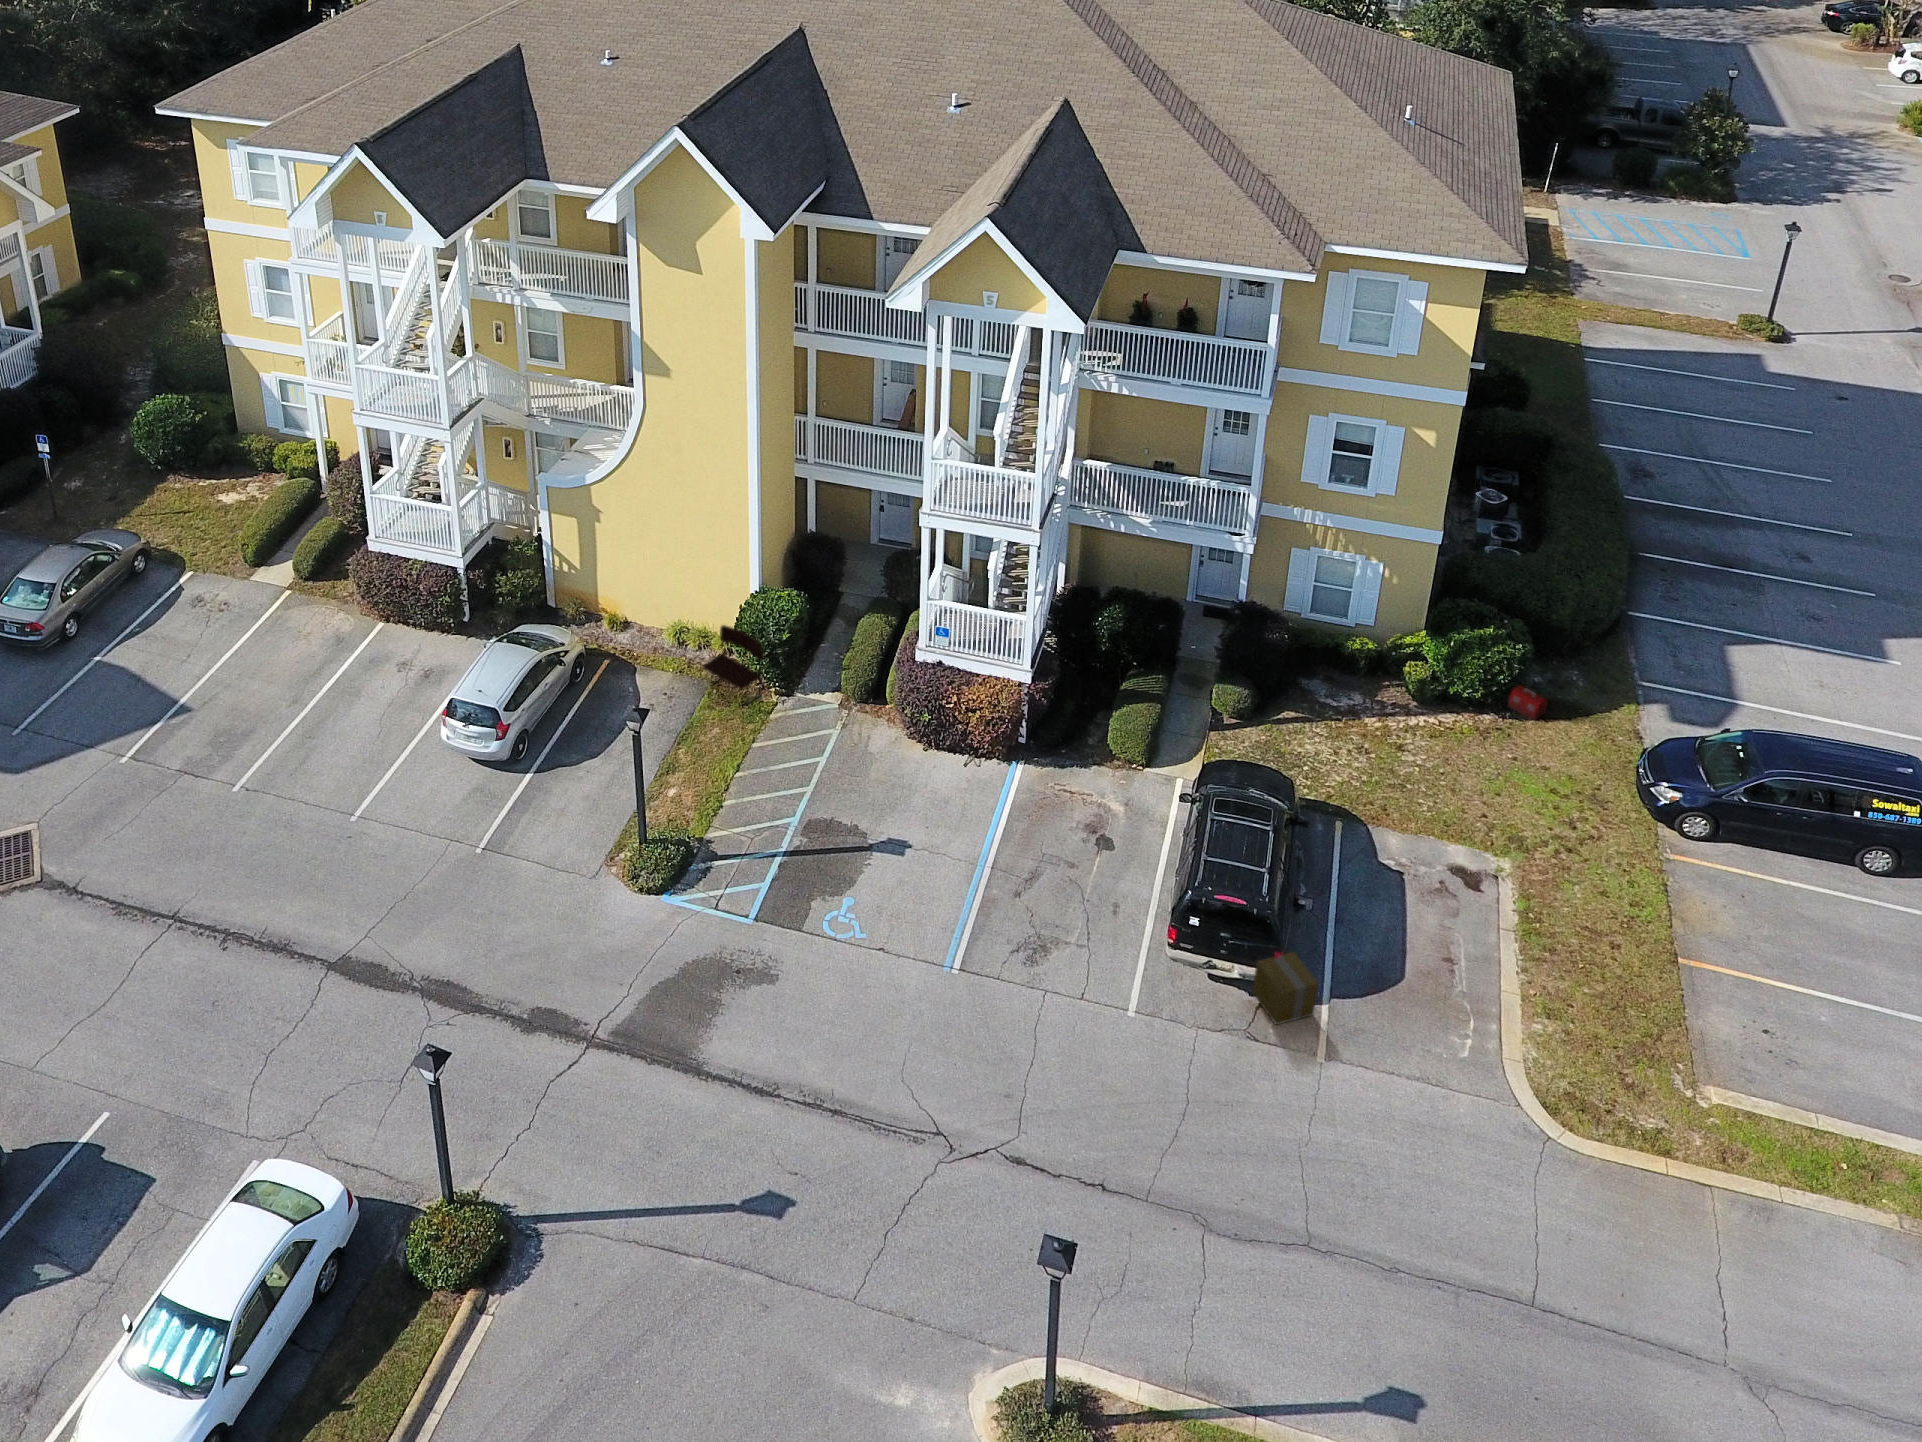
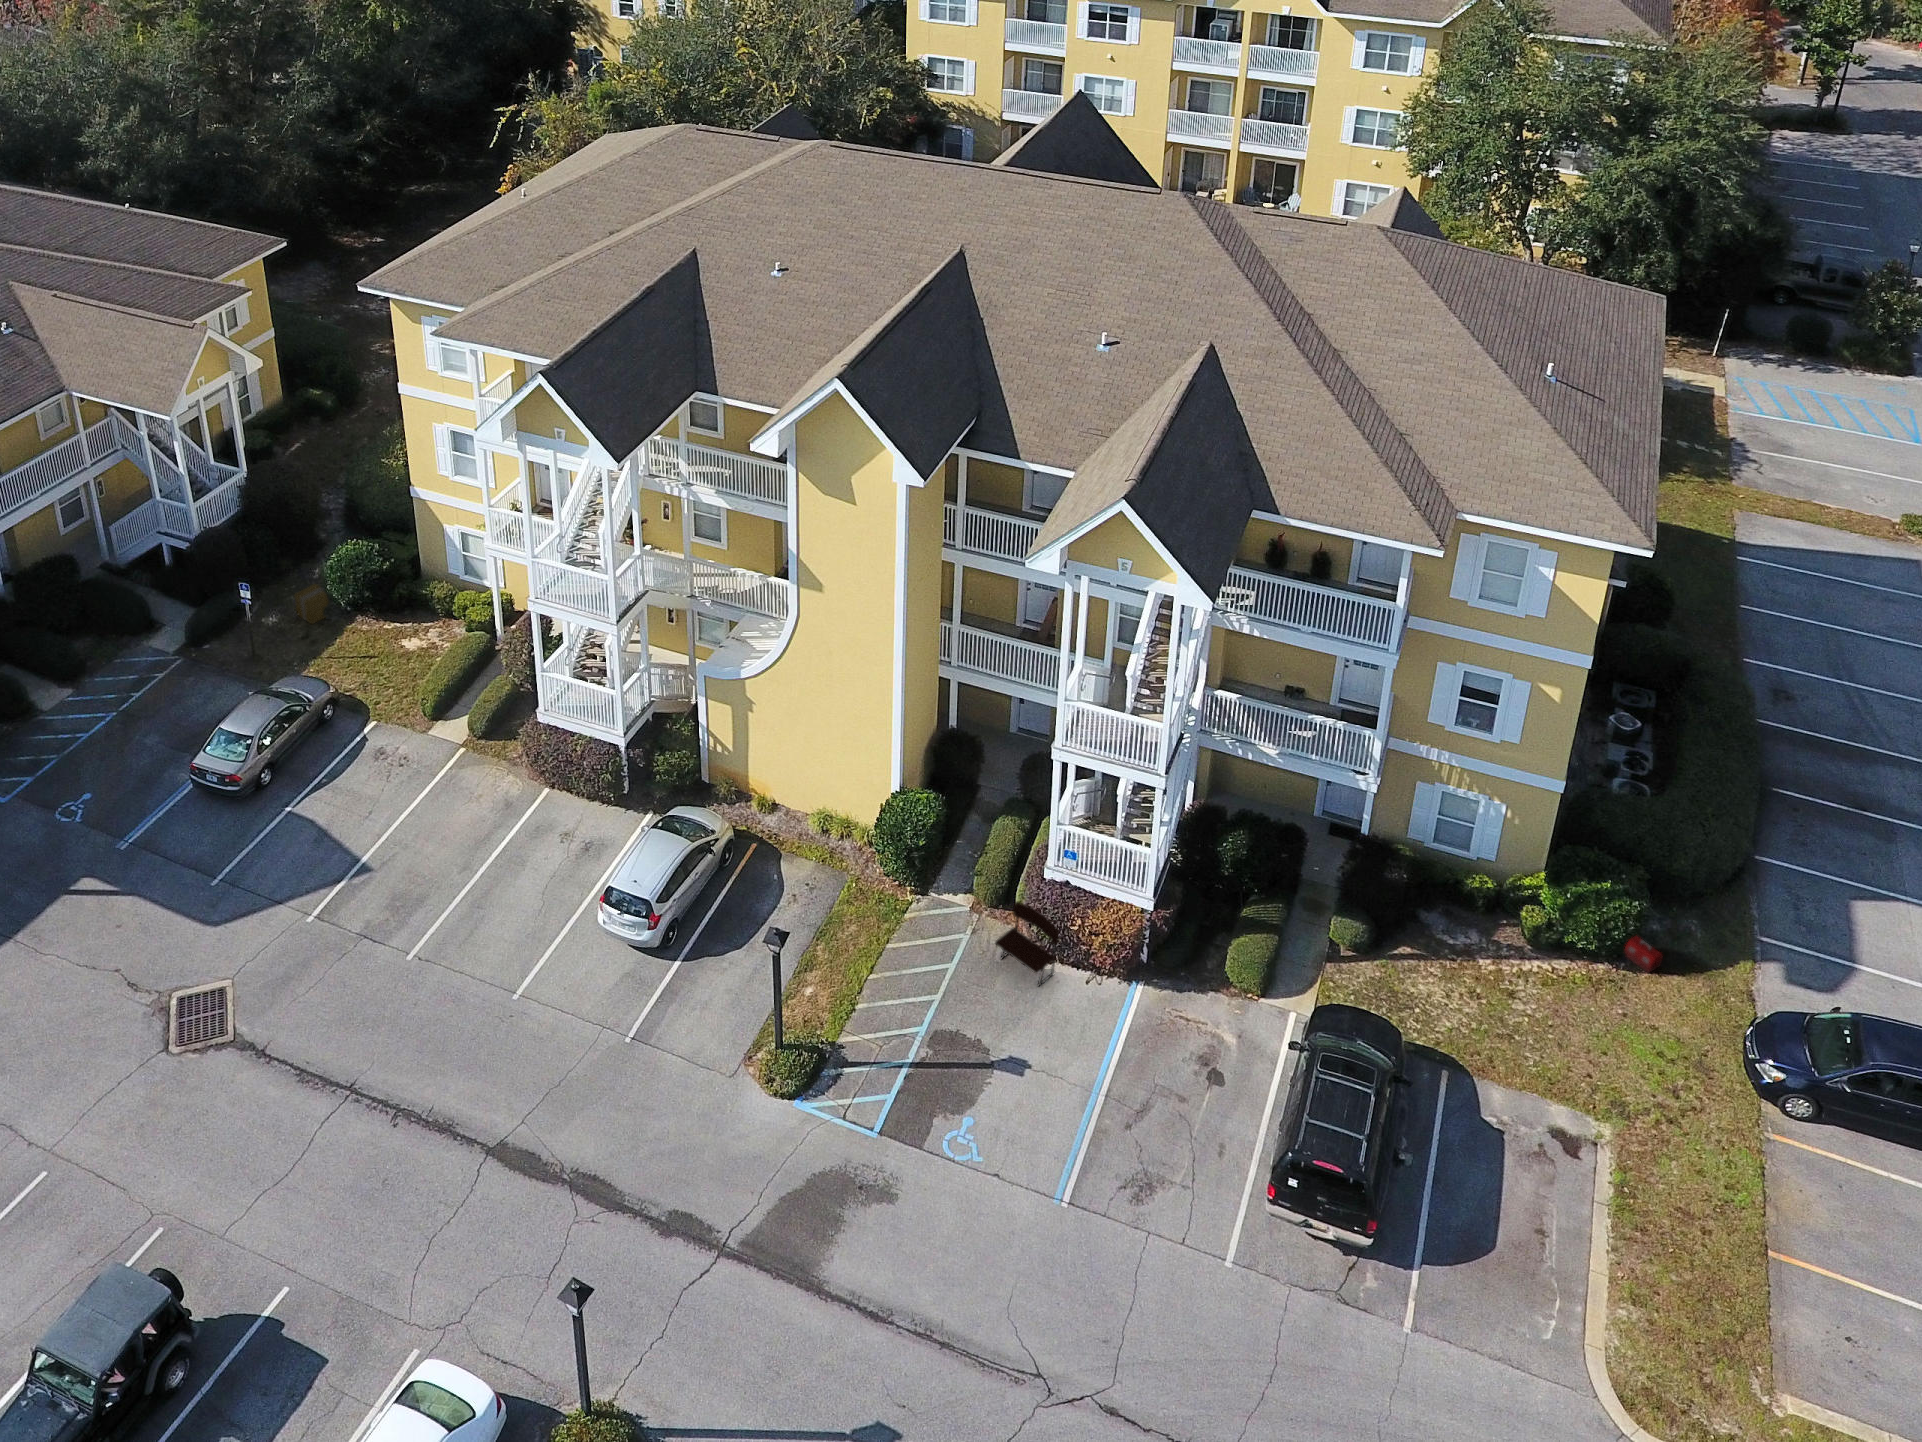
bench: present [703,625,763,705] -> present [995,902,1059,986]
cardboard box: present [1252,952,1319,1025] -> present [295,584,328,624]

